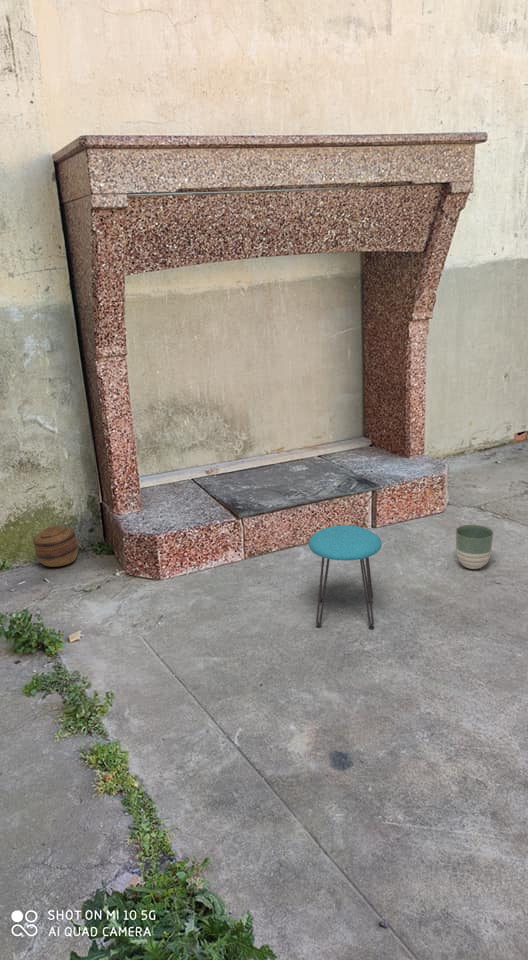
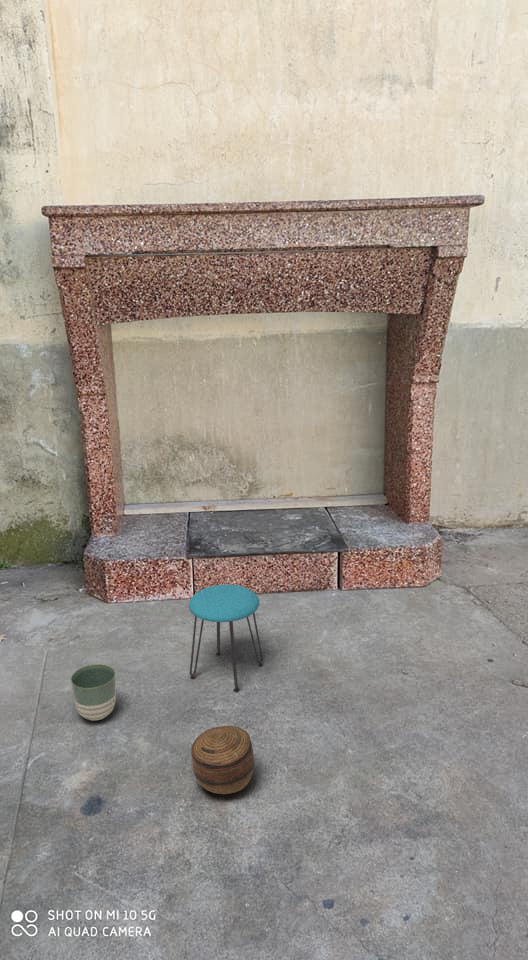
planter: present [456,525,493,569] -> present [71,664,116,721]
basket: present [33,526,78,567] -> present [191,726,254,794]

